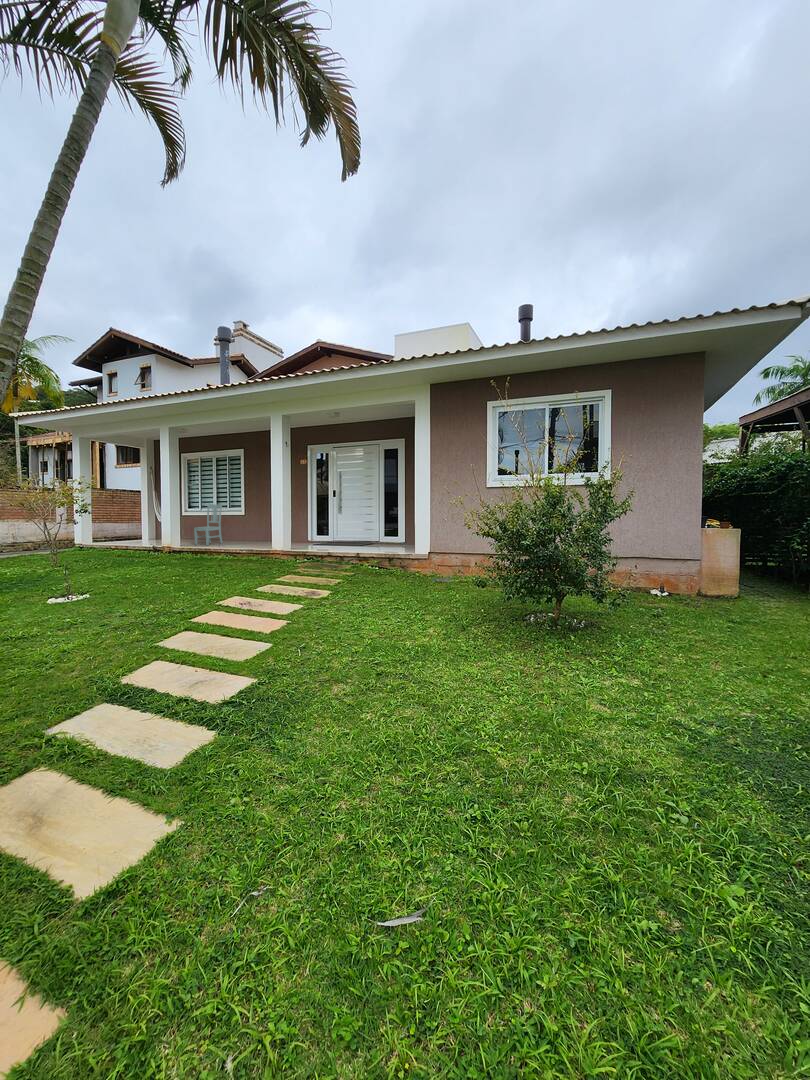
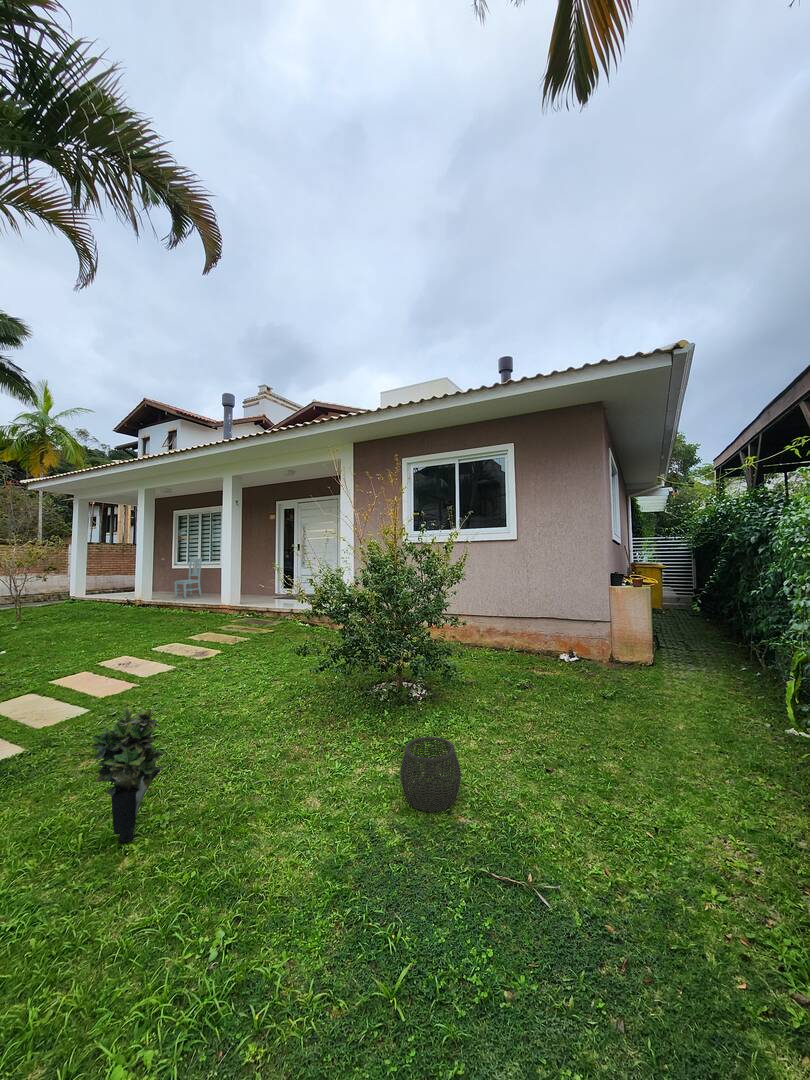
potted plant: none [437,622,501,743] -> present [90,707,164,843]
woven basket: none [674,647,739,708] -> present [400,737,461,812]

